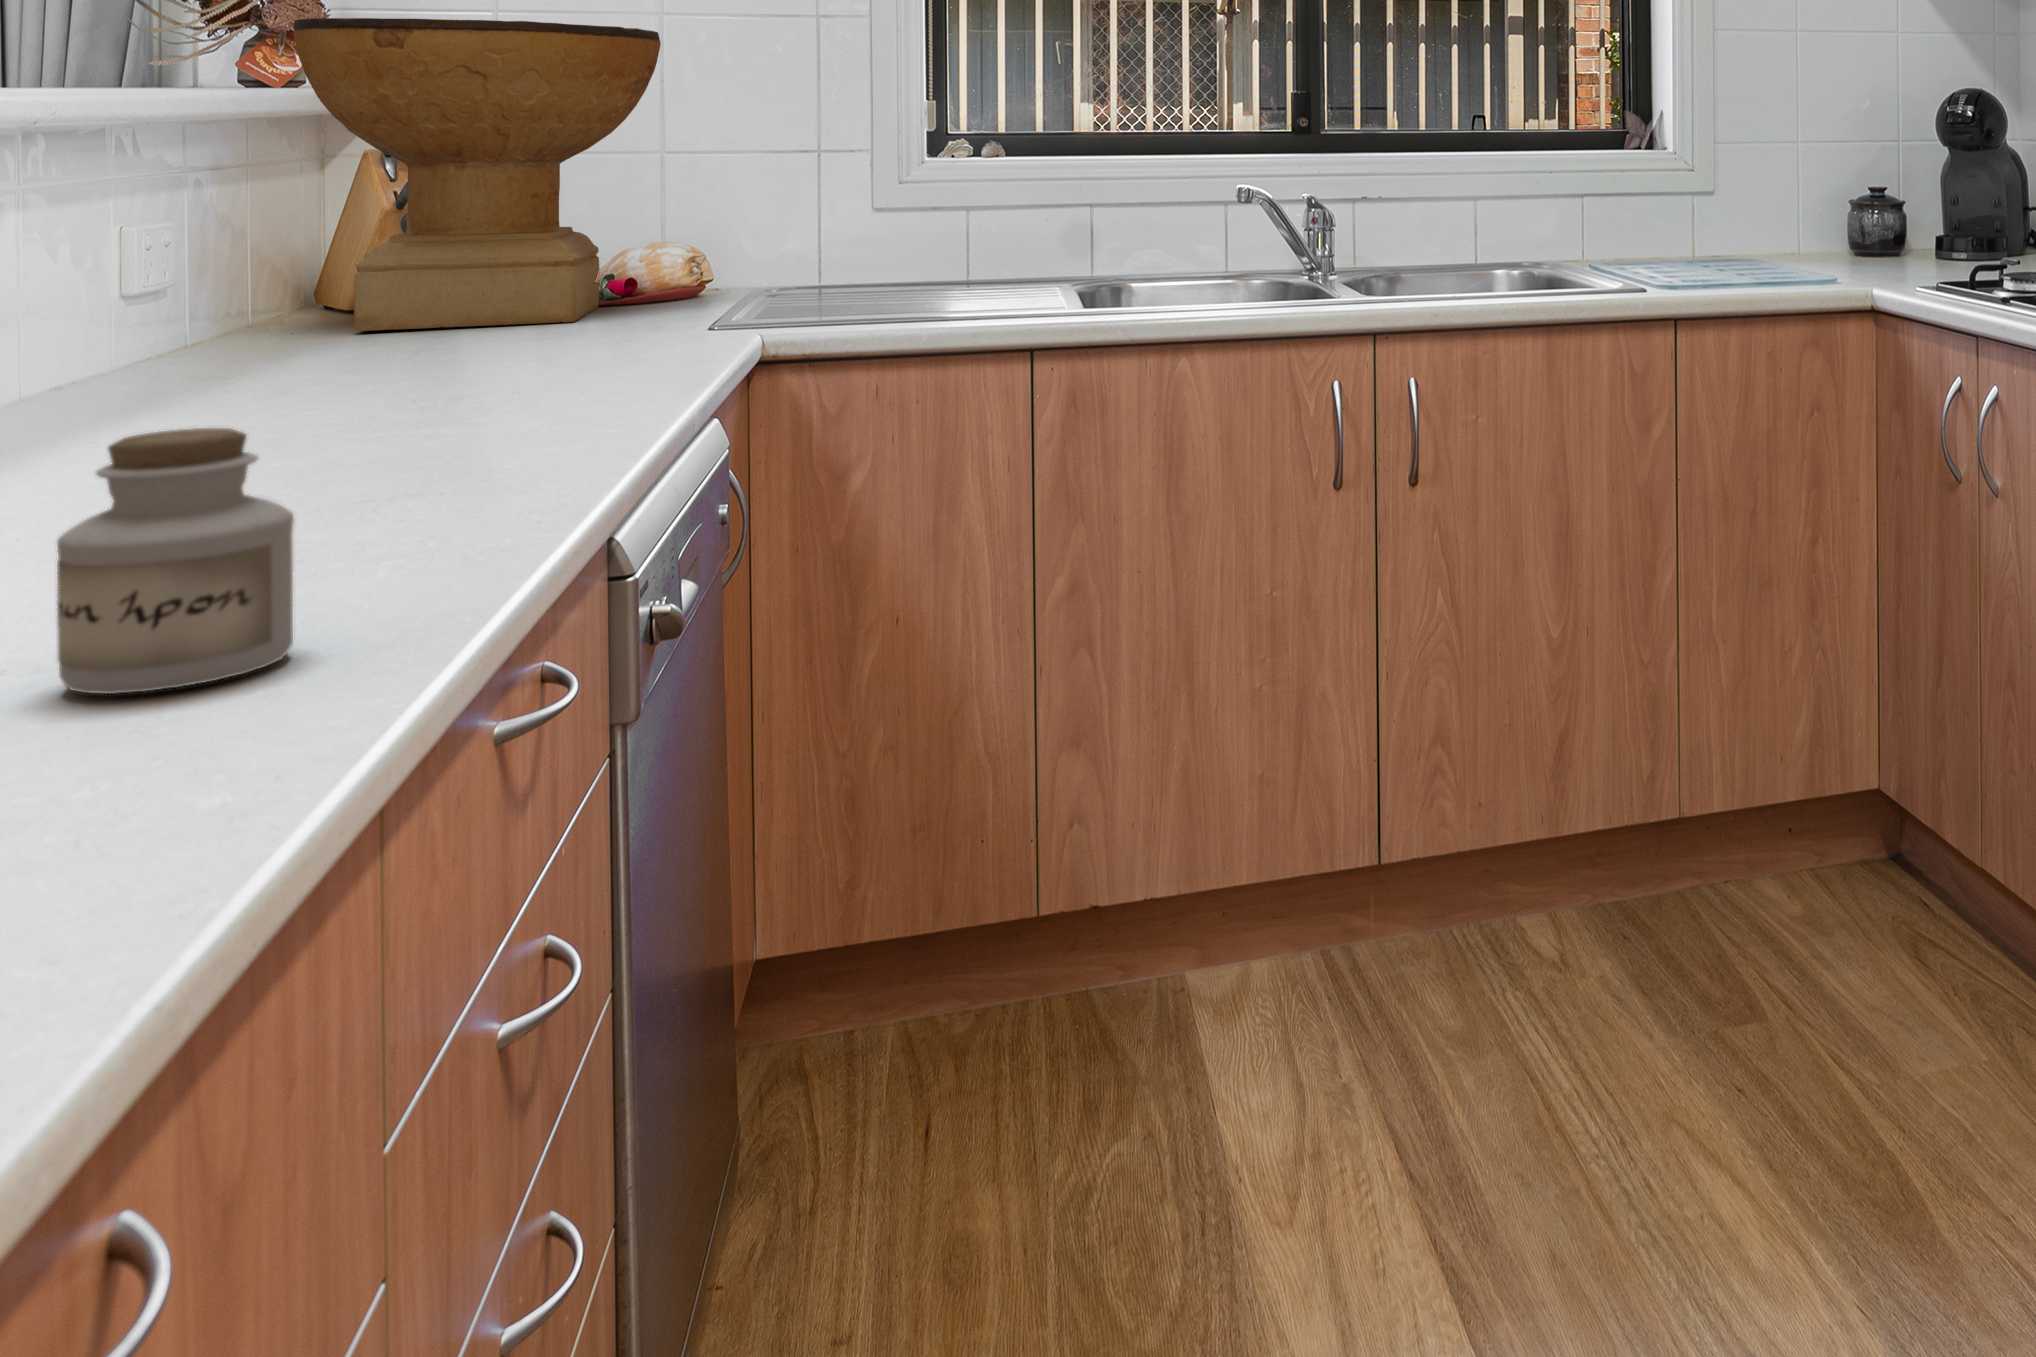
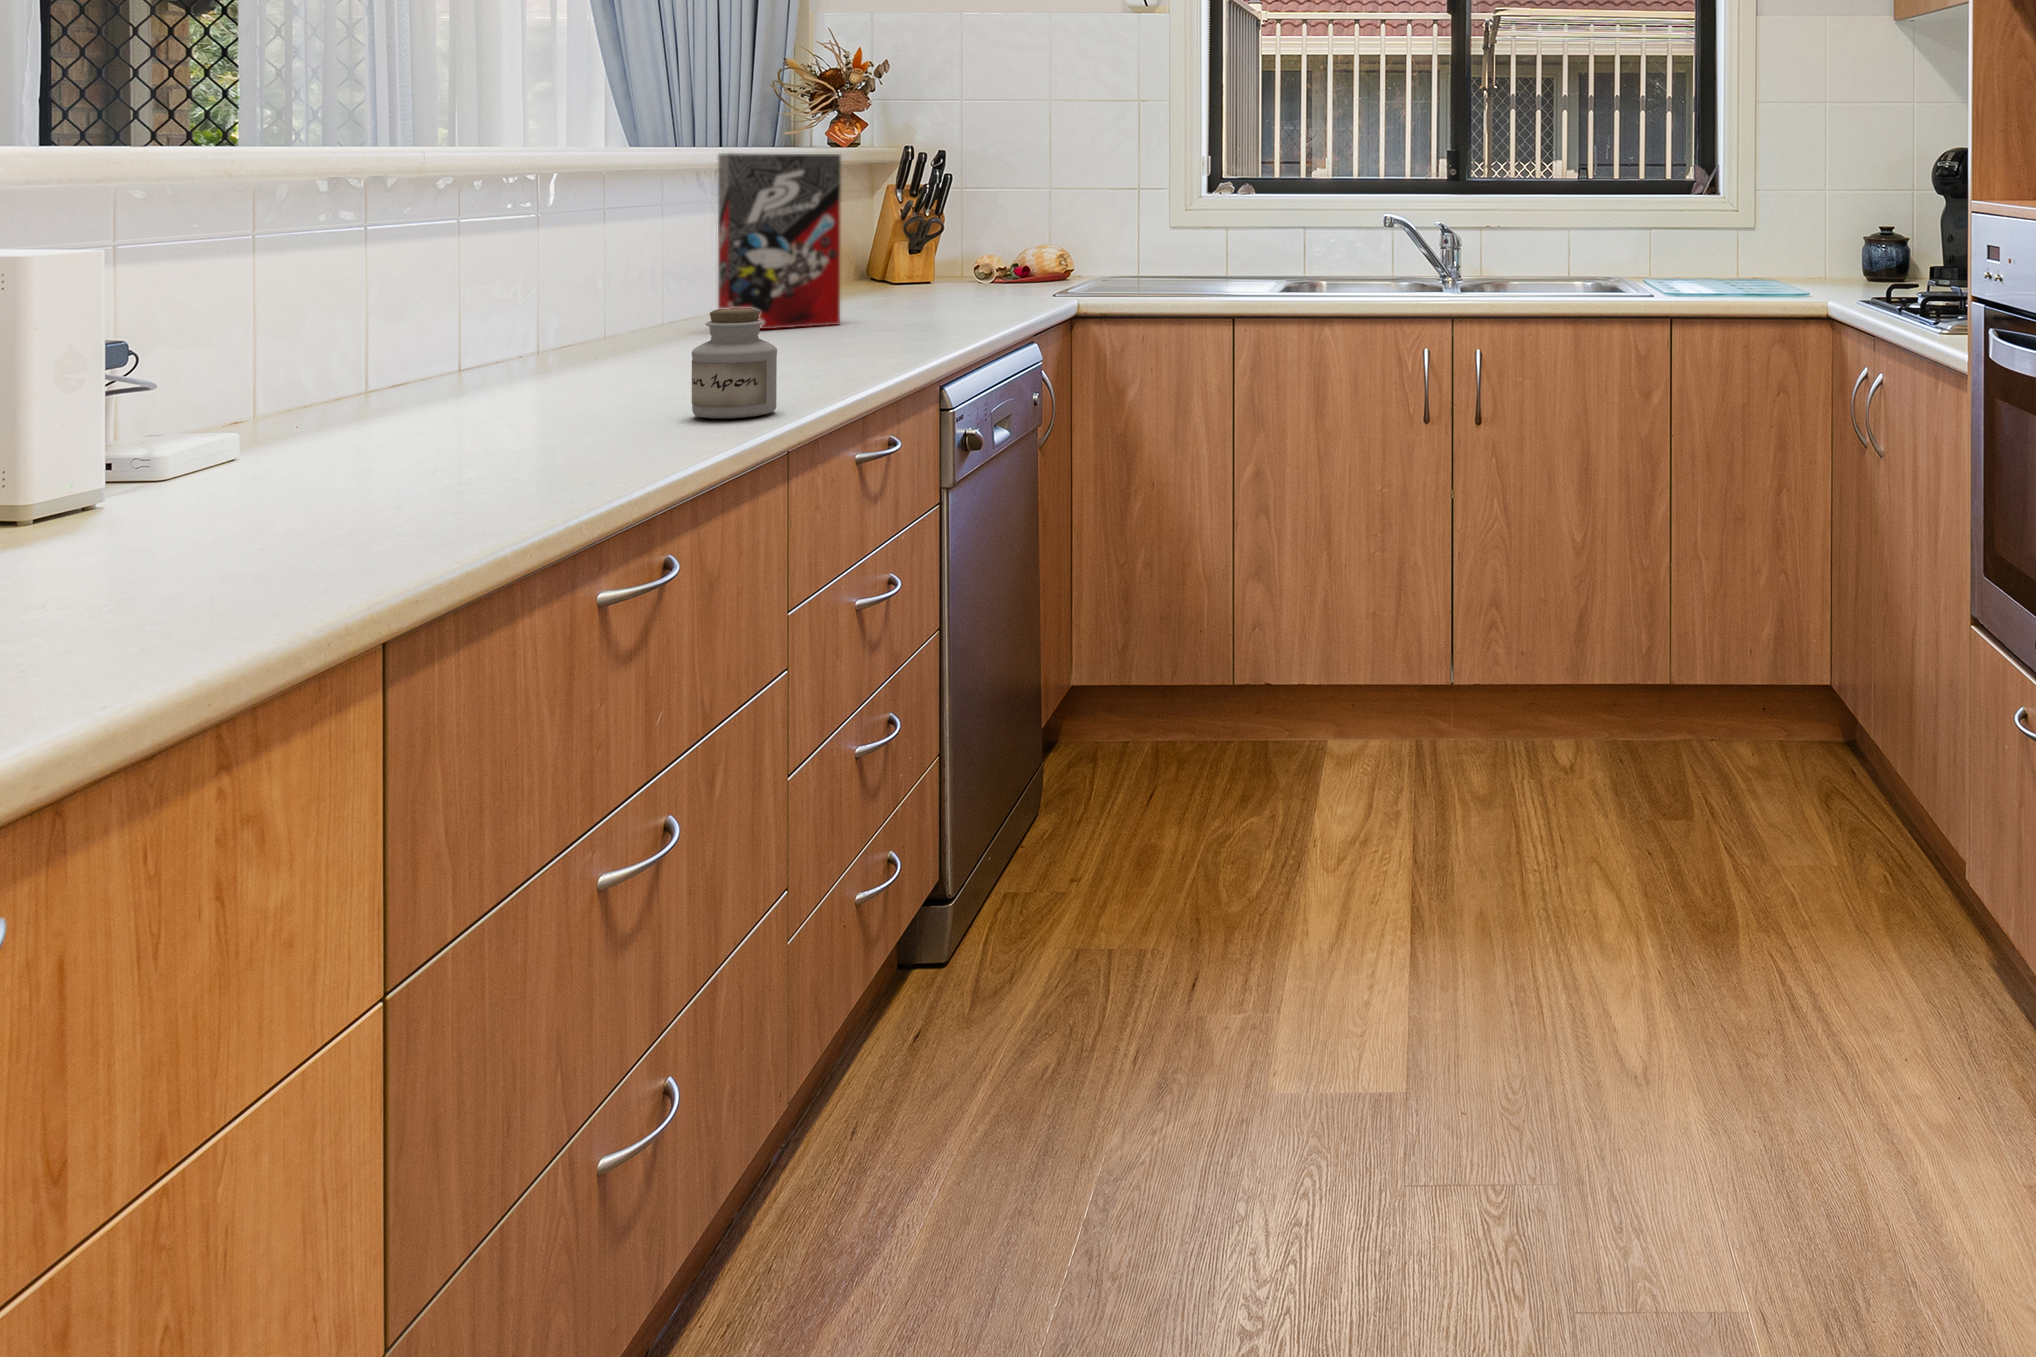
decorative bowl: present [294,18,661,331] -> none [851,107,1040,291]
cereal box: none [37,93,319,435] -> present [718,153,841,329]

